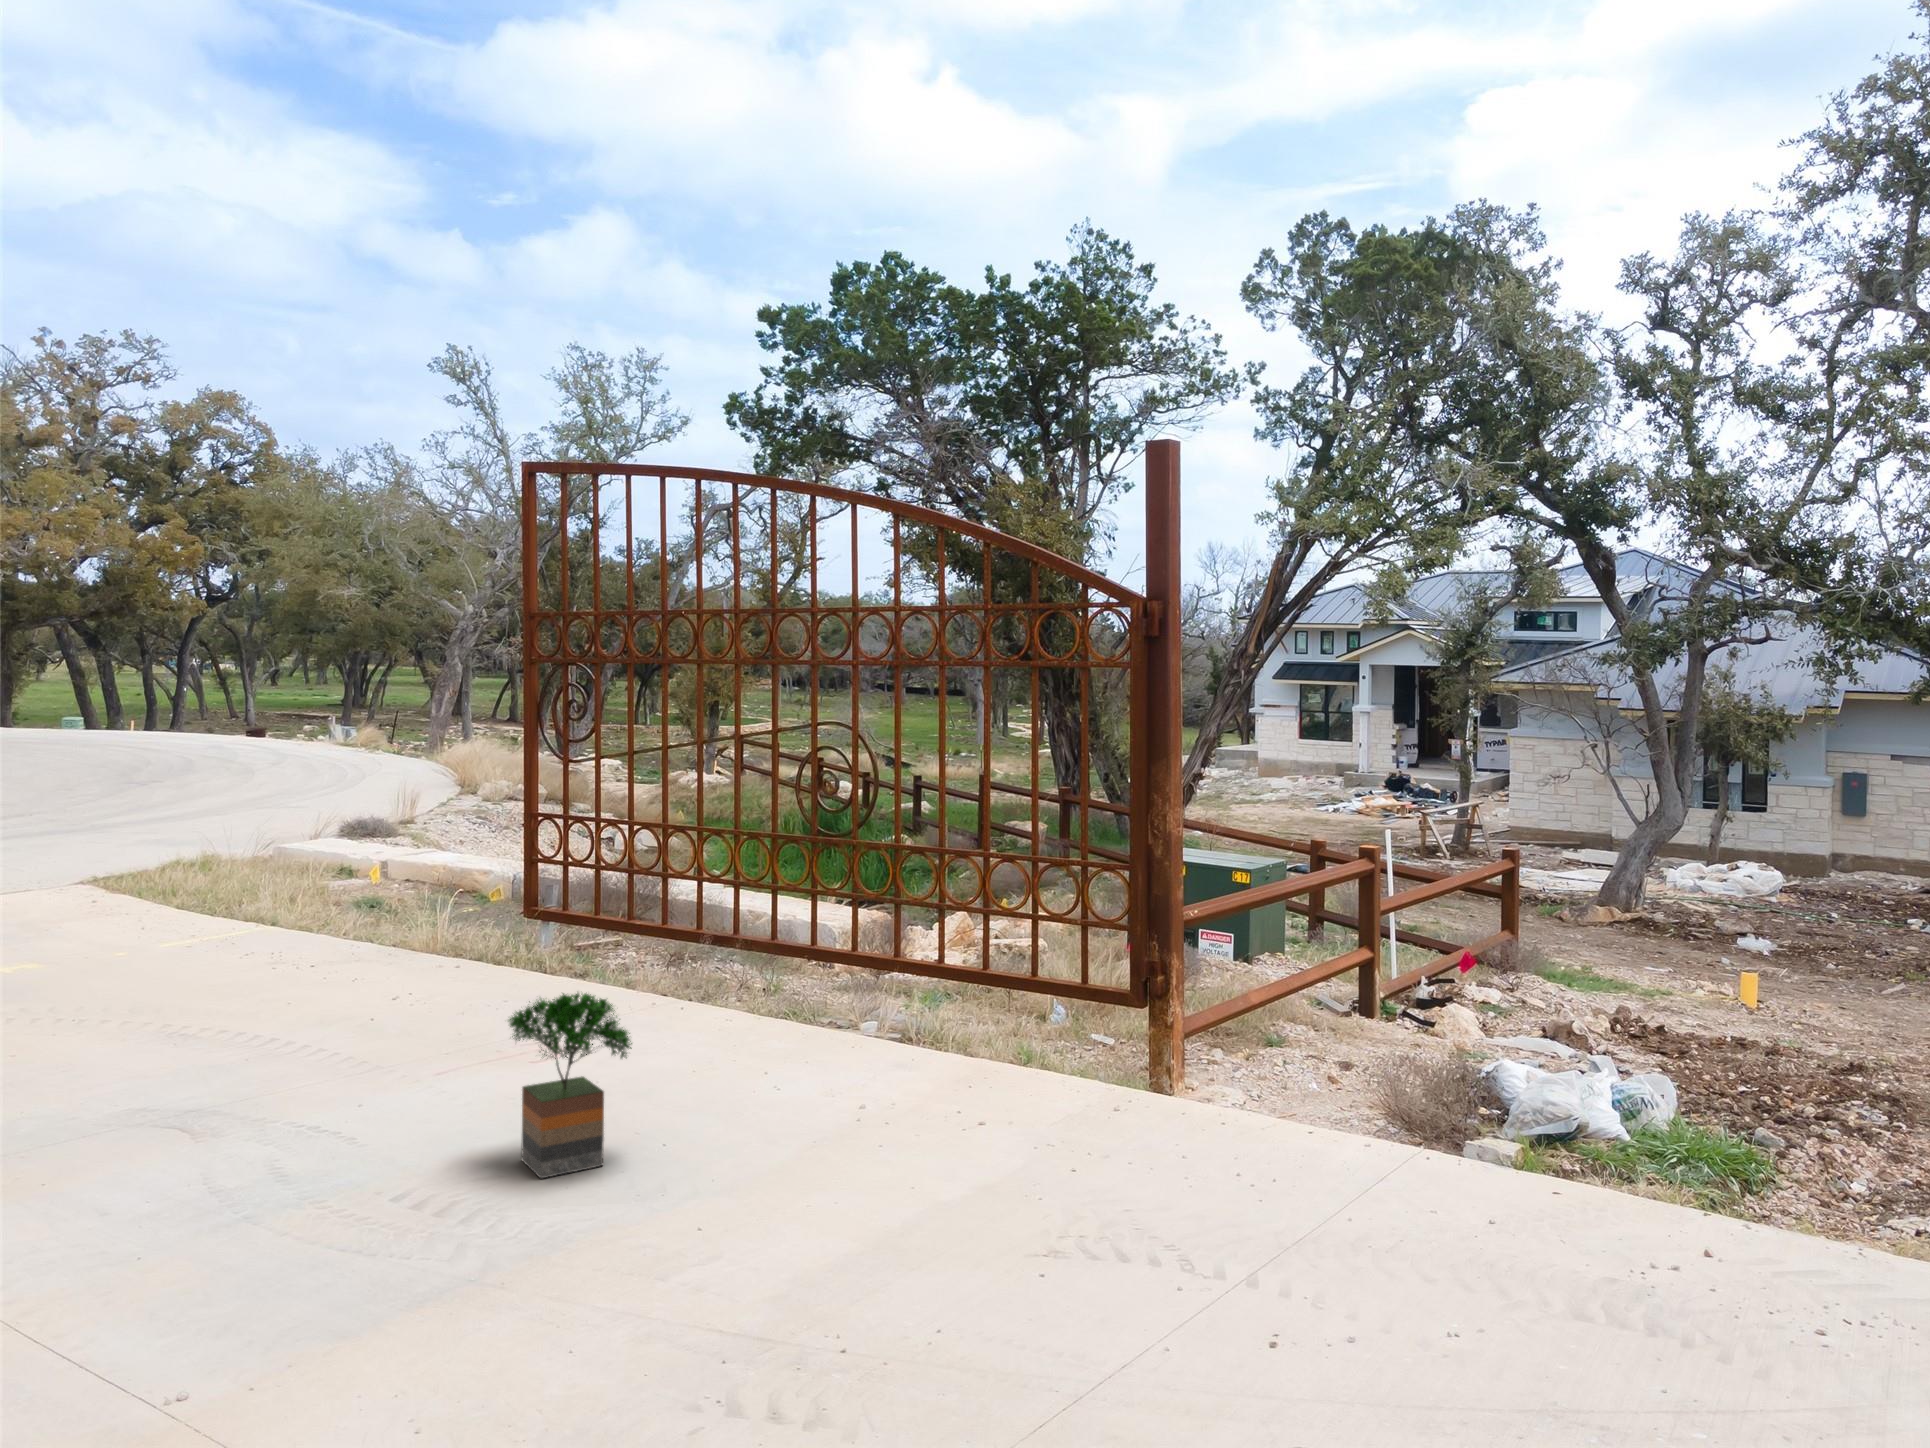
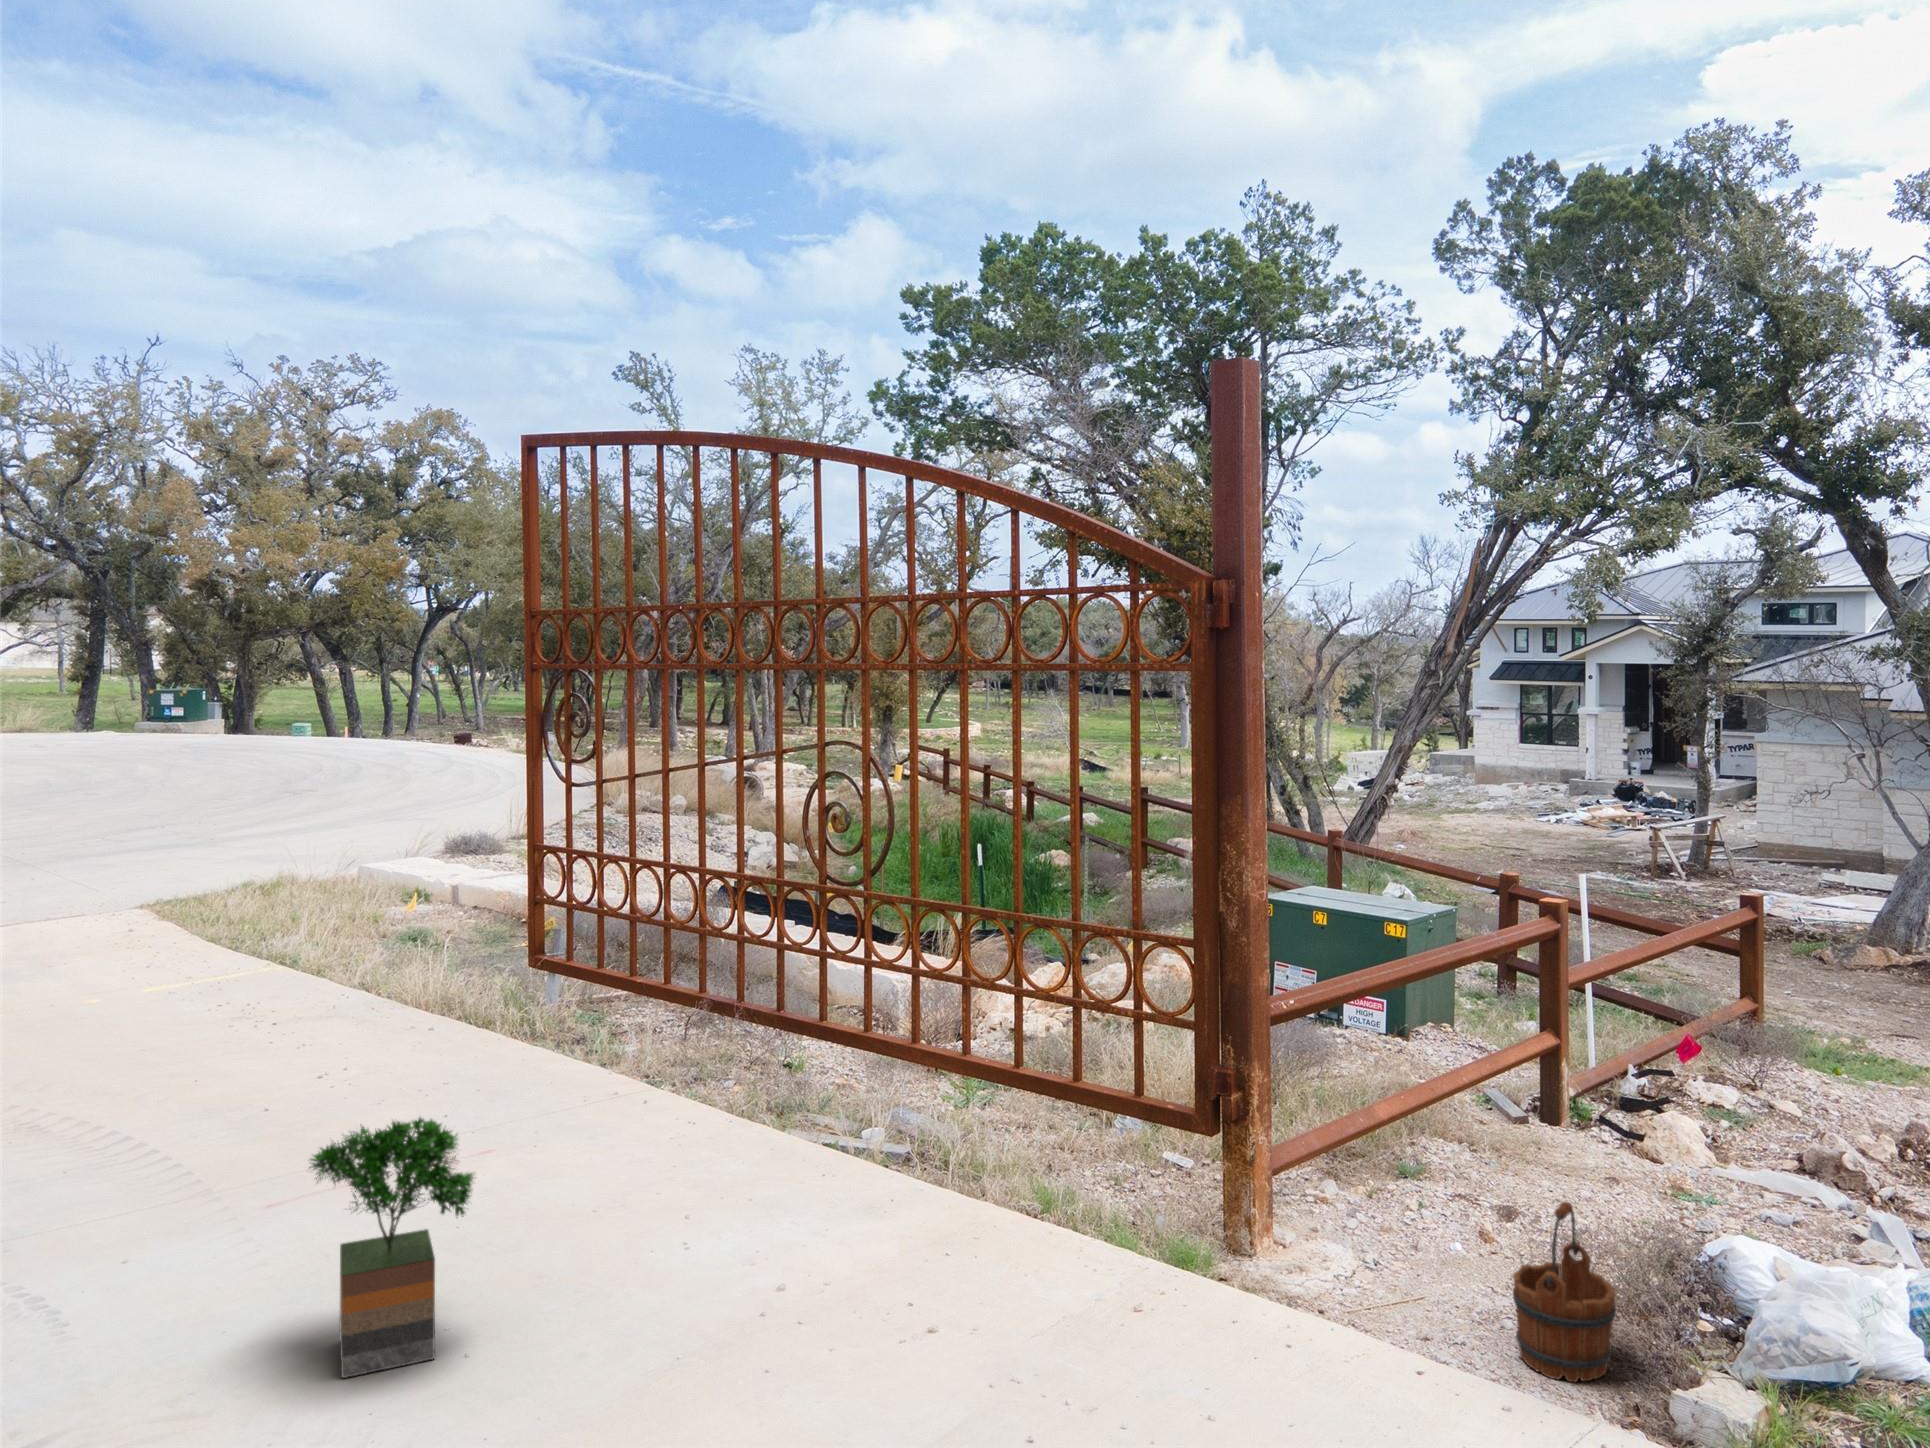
wooden bucket: none [1364,1025,1432,1143] -> present [1513,1202,1616,1382]

